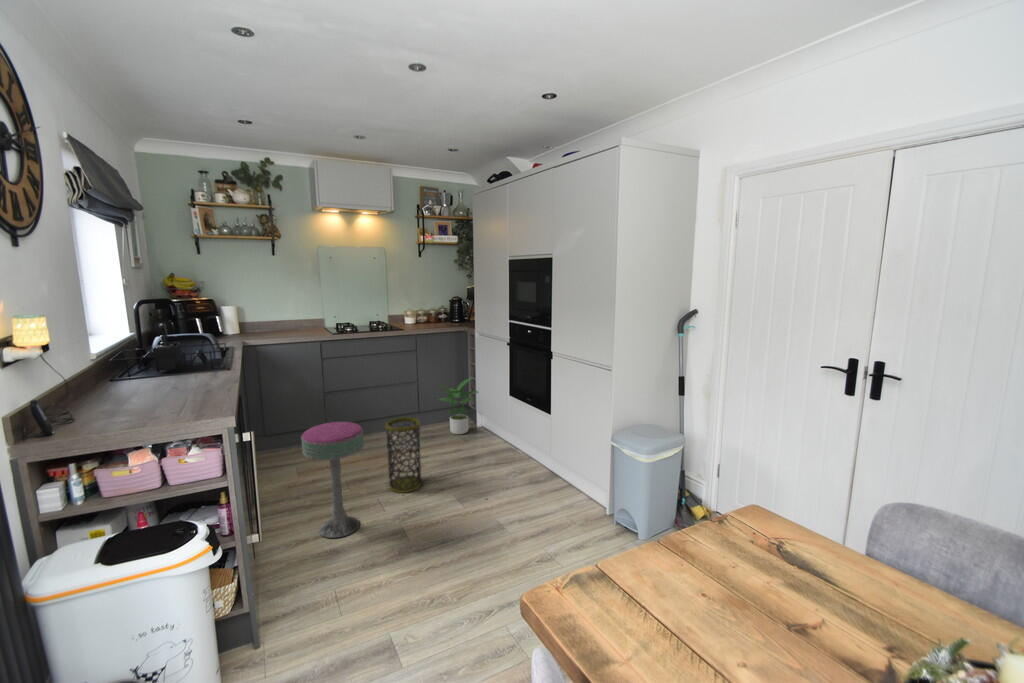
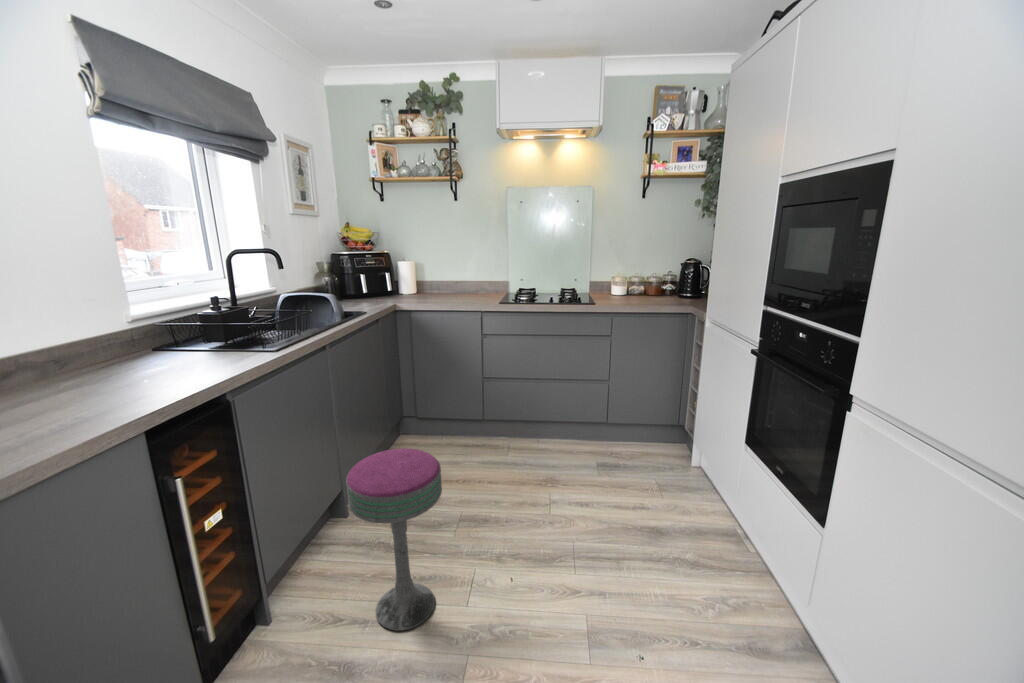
potted plant: present [439,378,478,434] -> none [632,390,697,474]
trash can: present [386,417,421,493] -> none [508,449,561,571]

